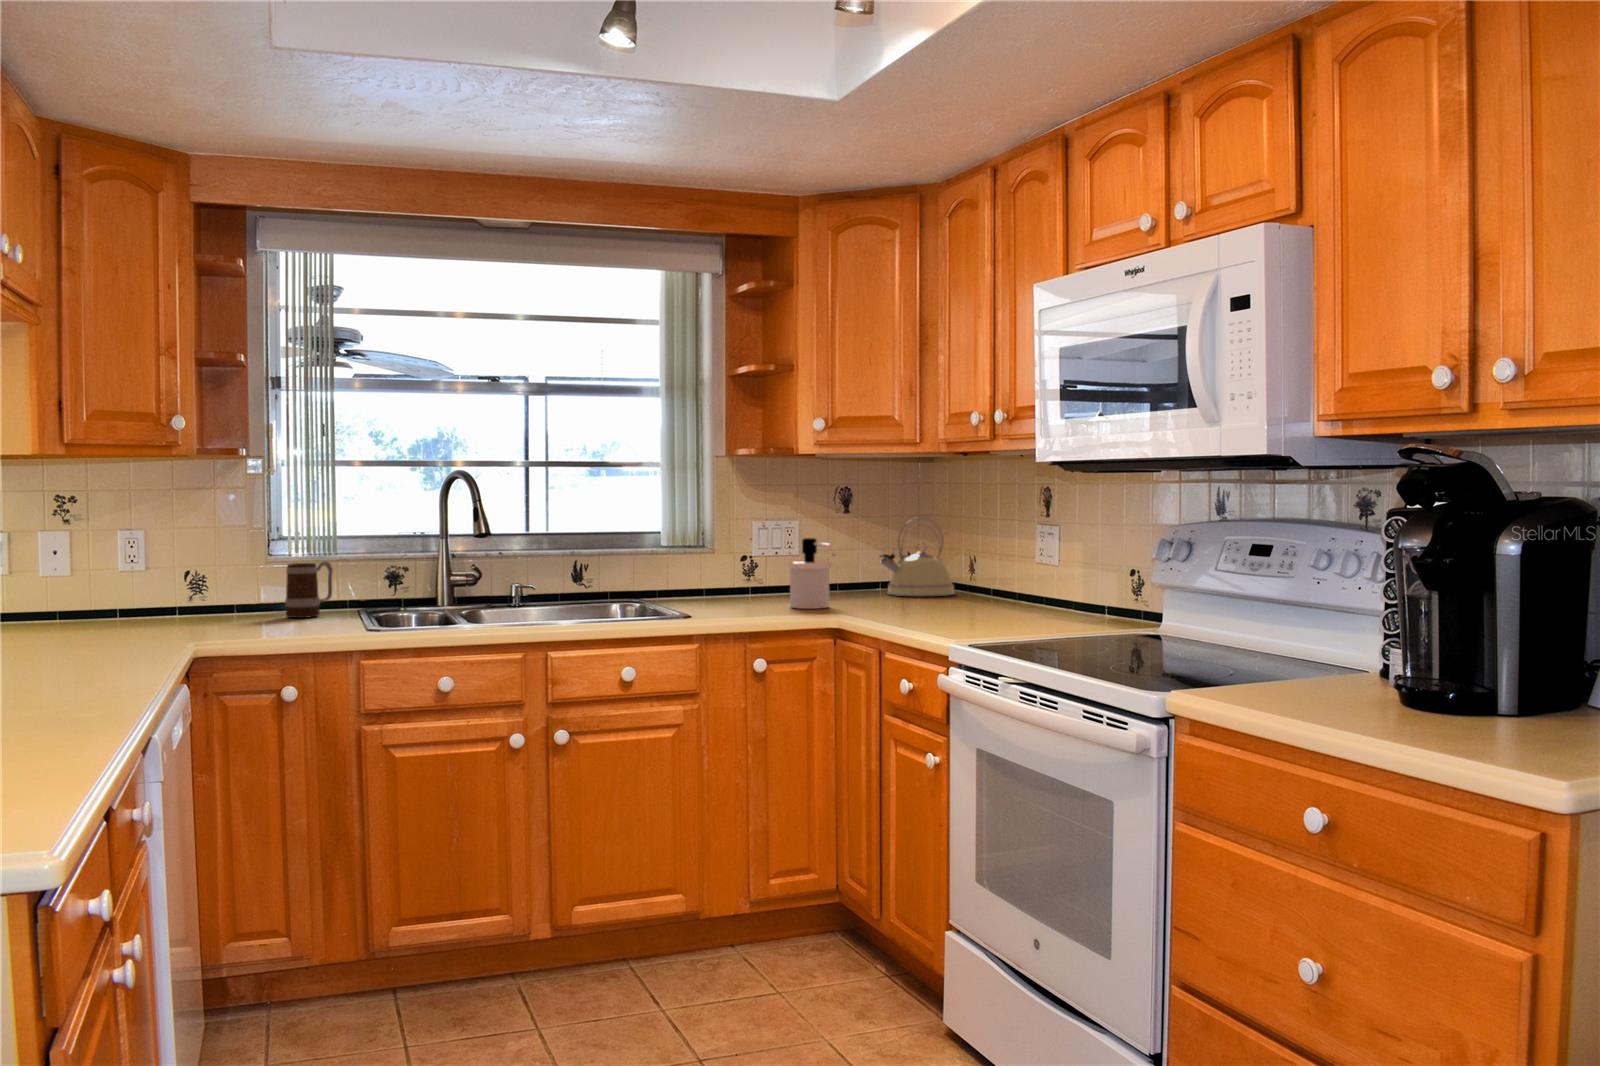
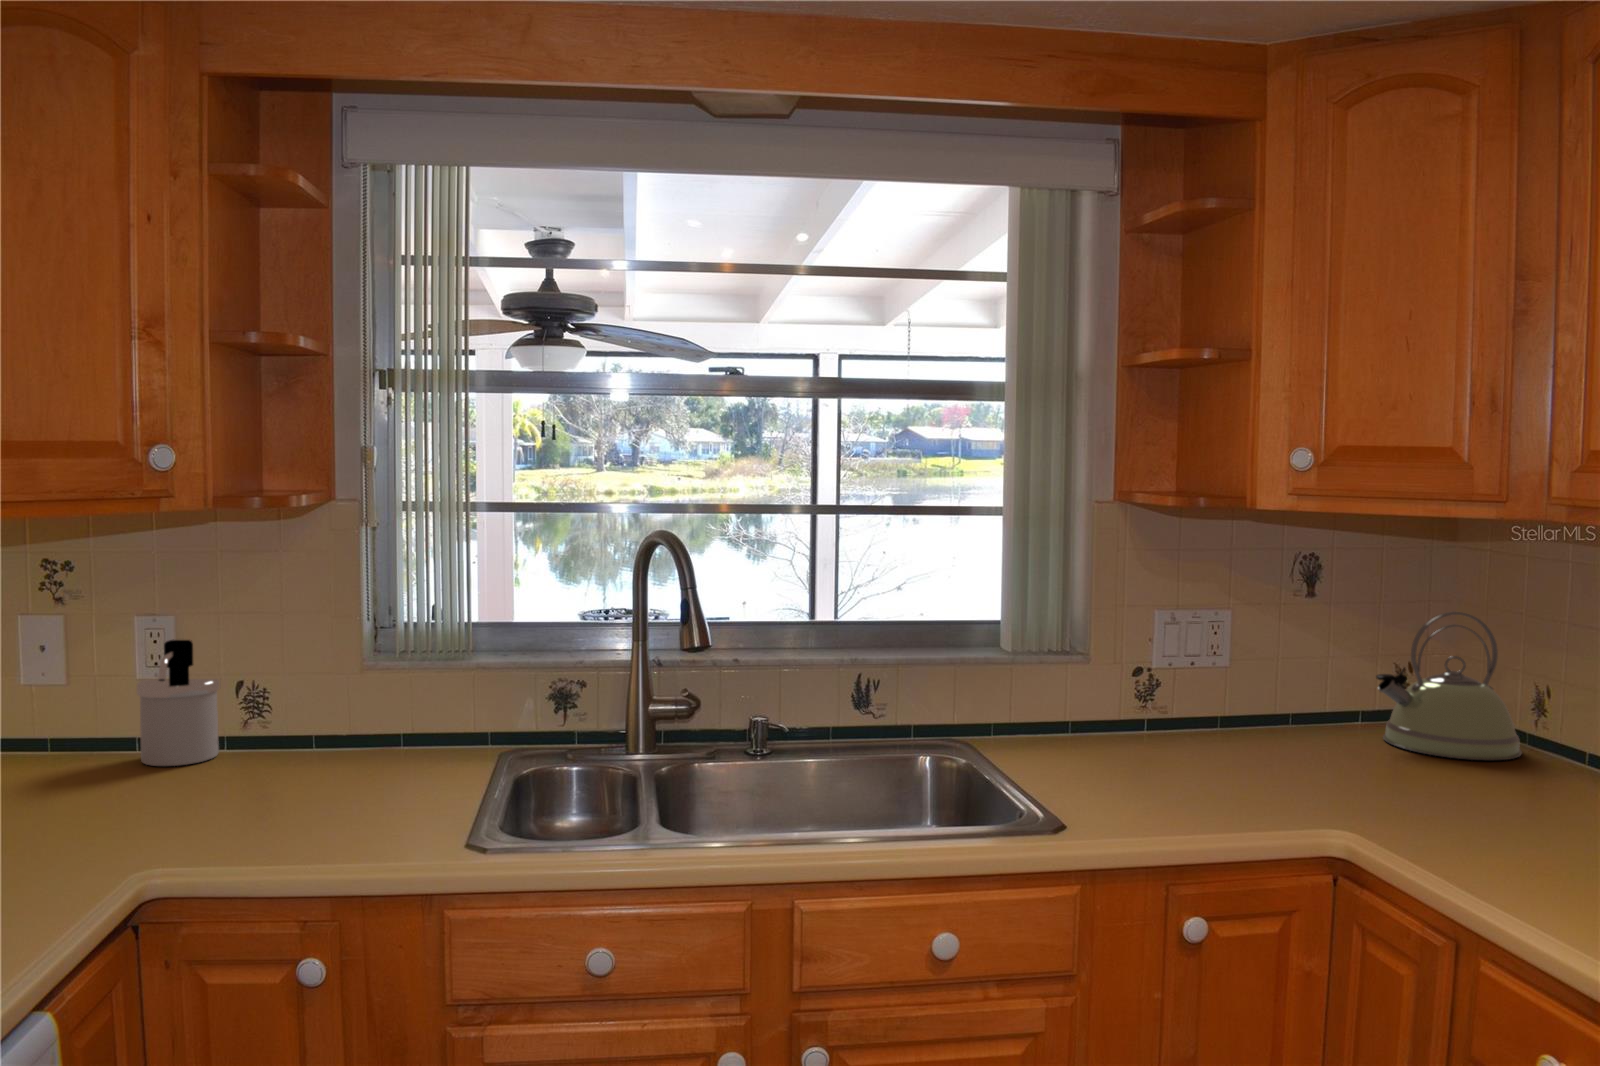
soap dispenser: present [788,538,835,609] -> present [137,640,221,766]
mug: present [285,561,333,618] -> none [384,672,464,770]

